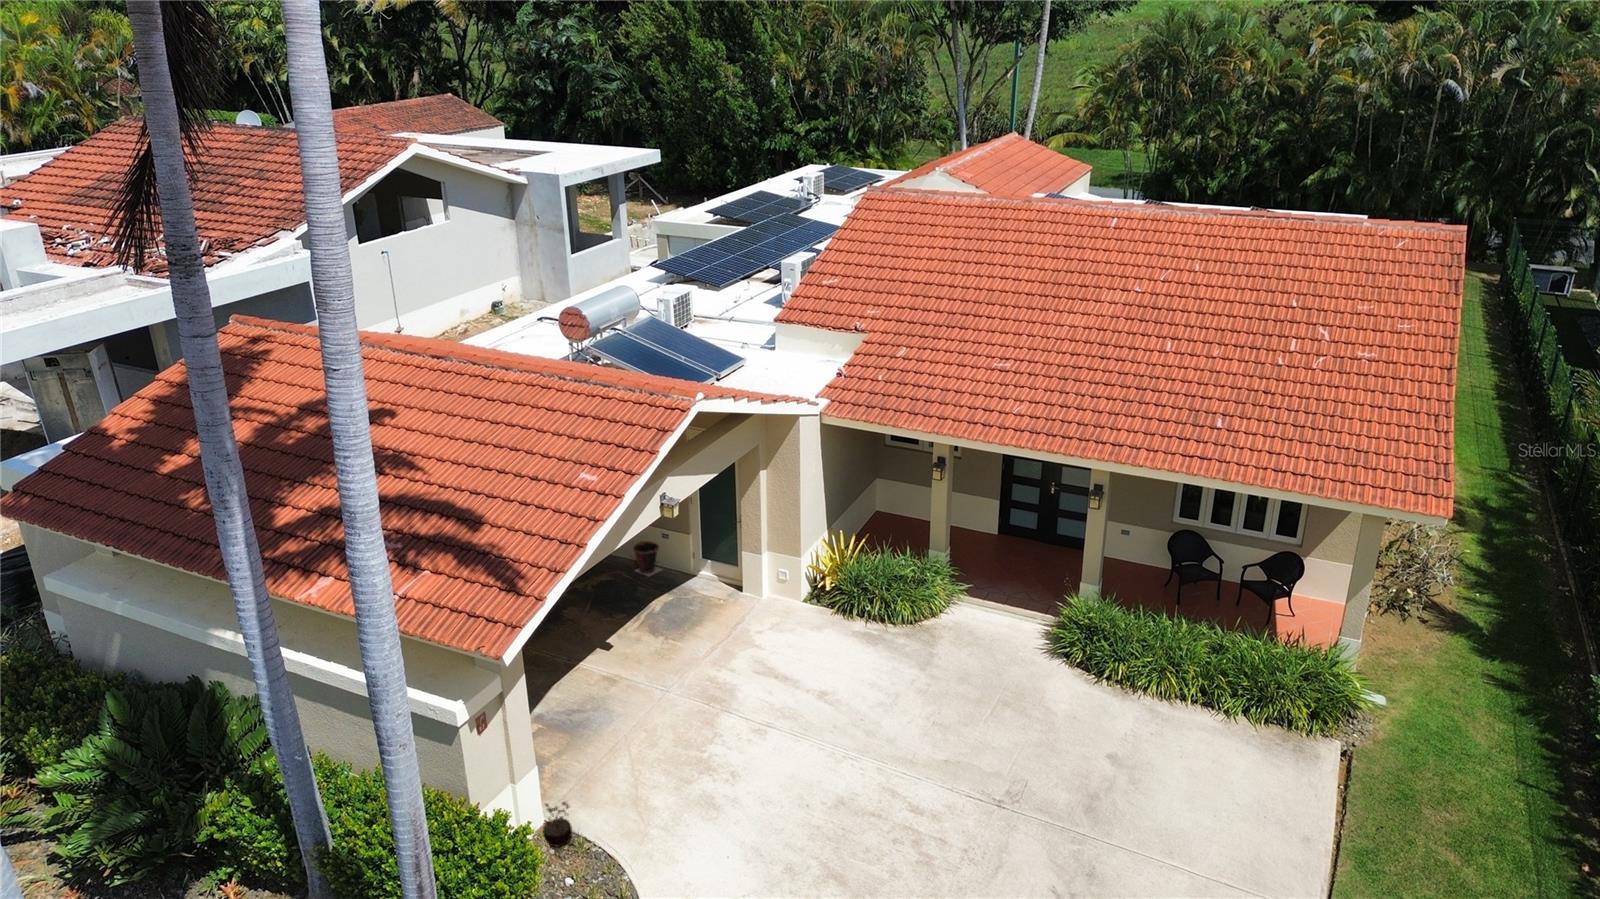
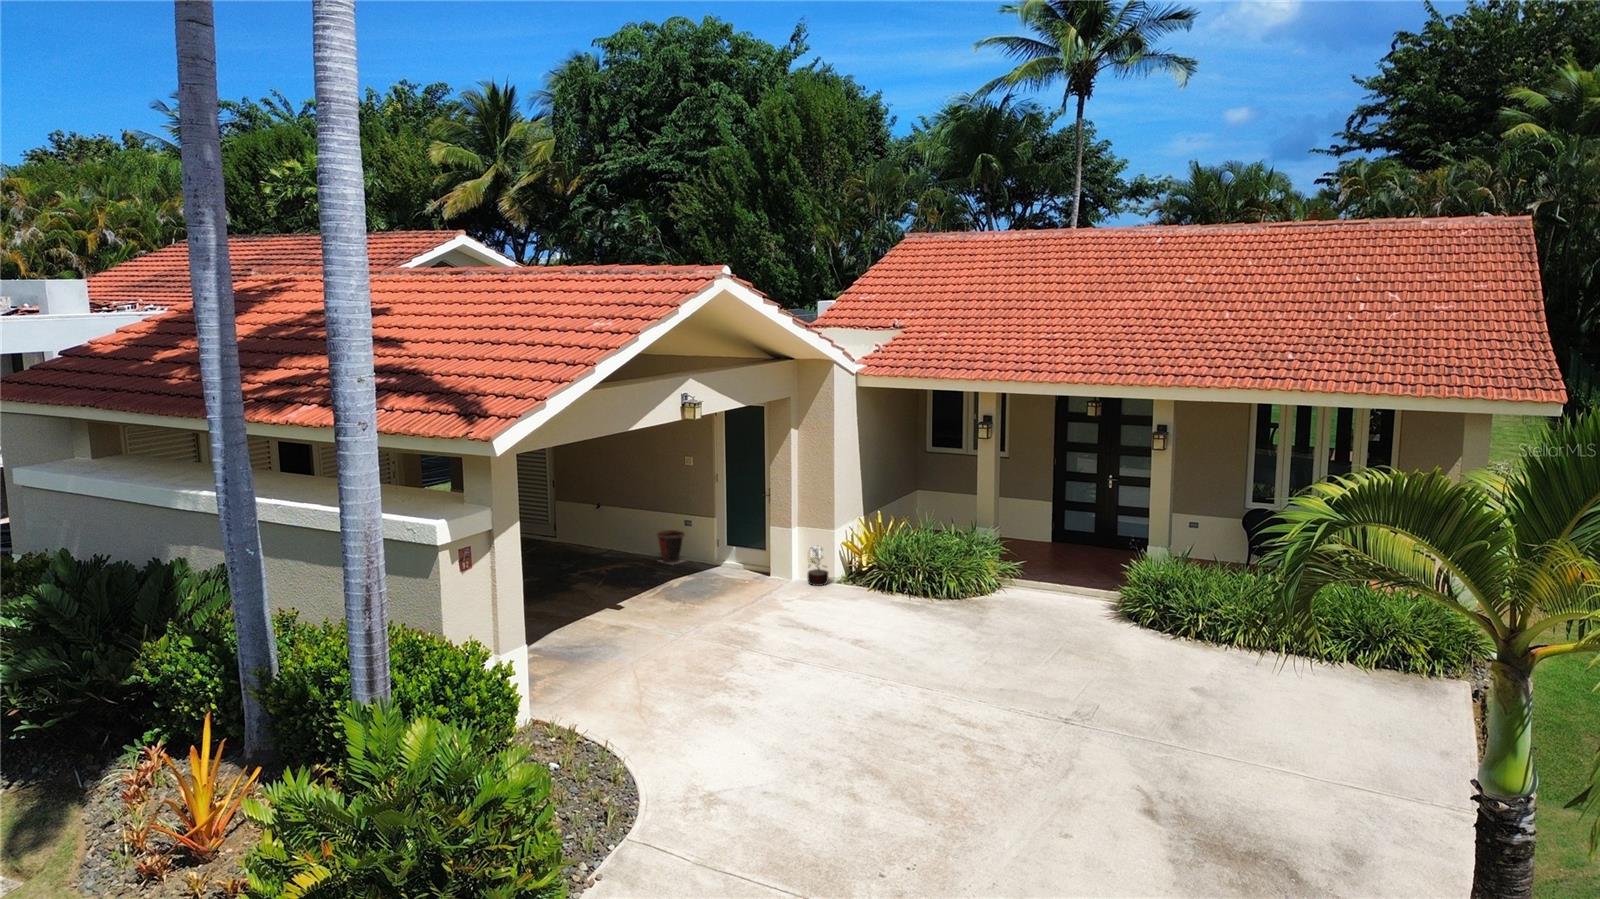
decorative plant: present [543,802,572,847] -> present [807,547,829,586]

